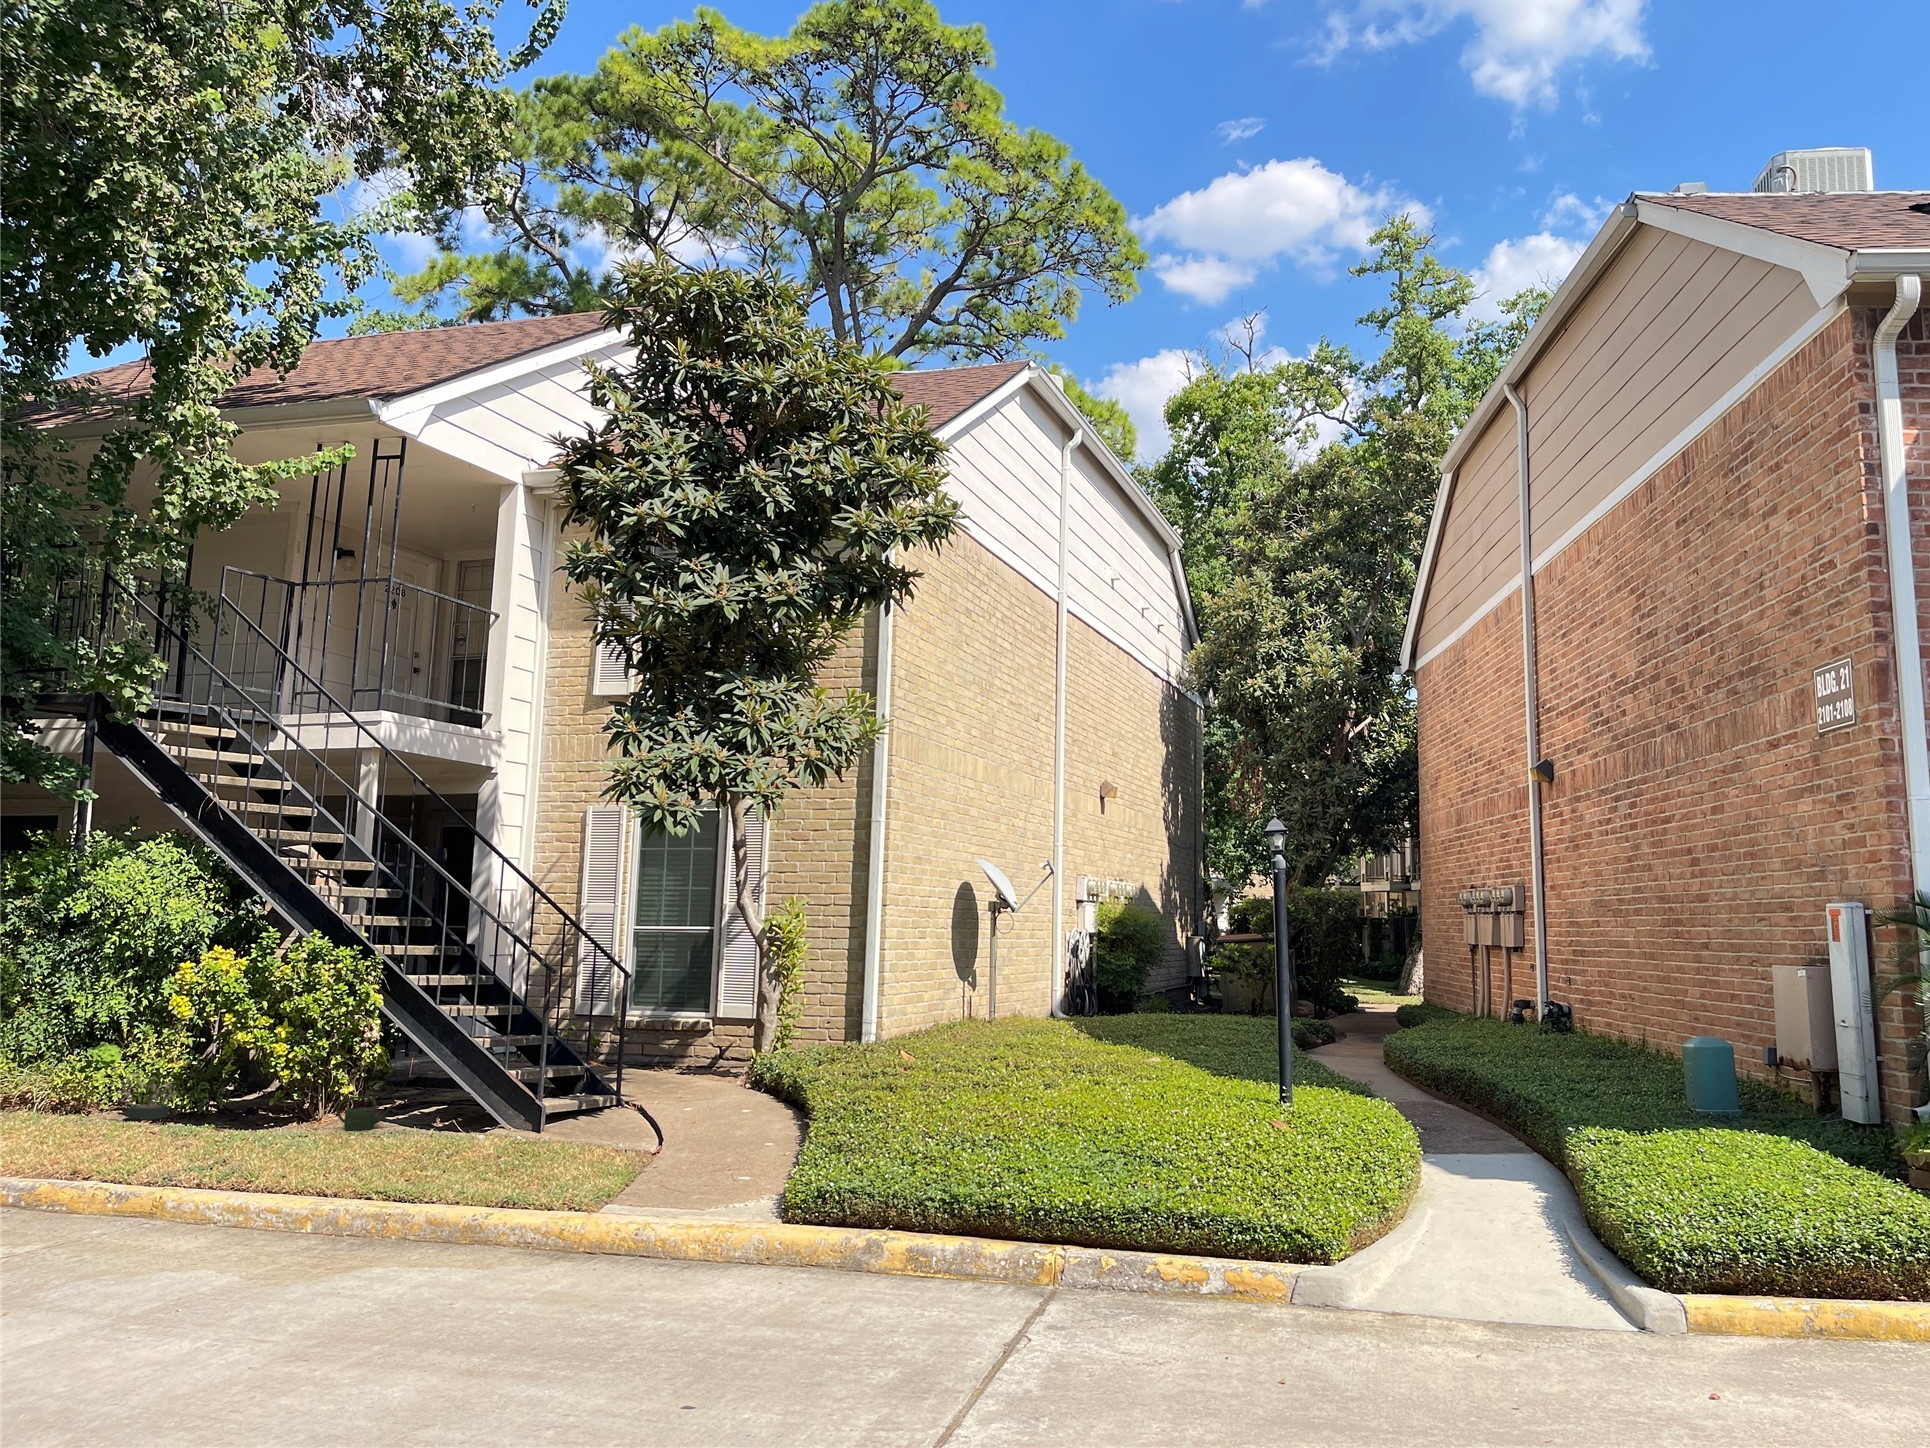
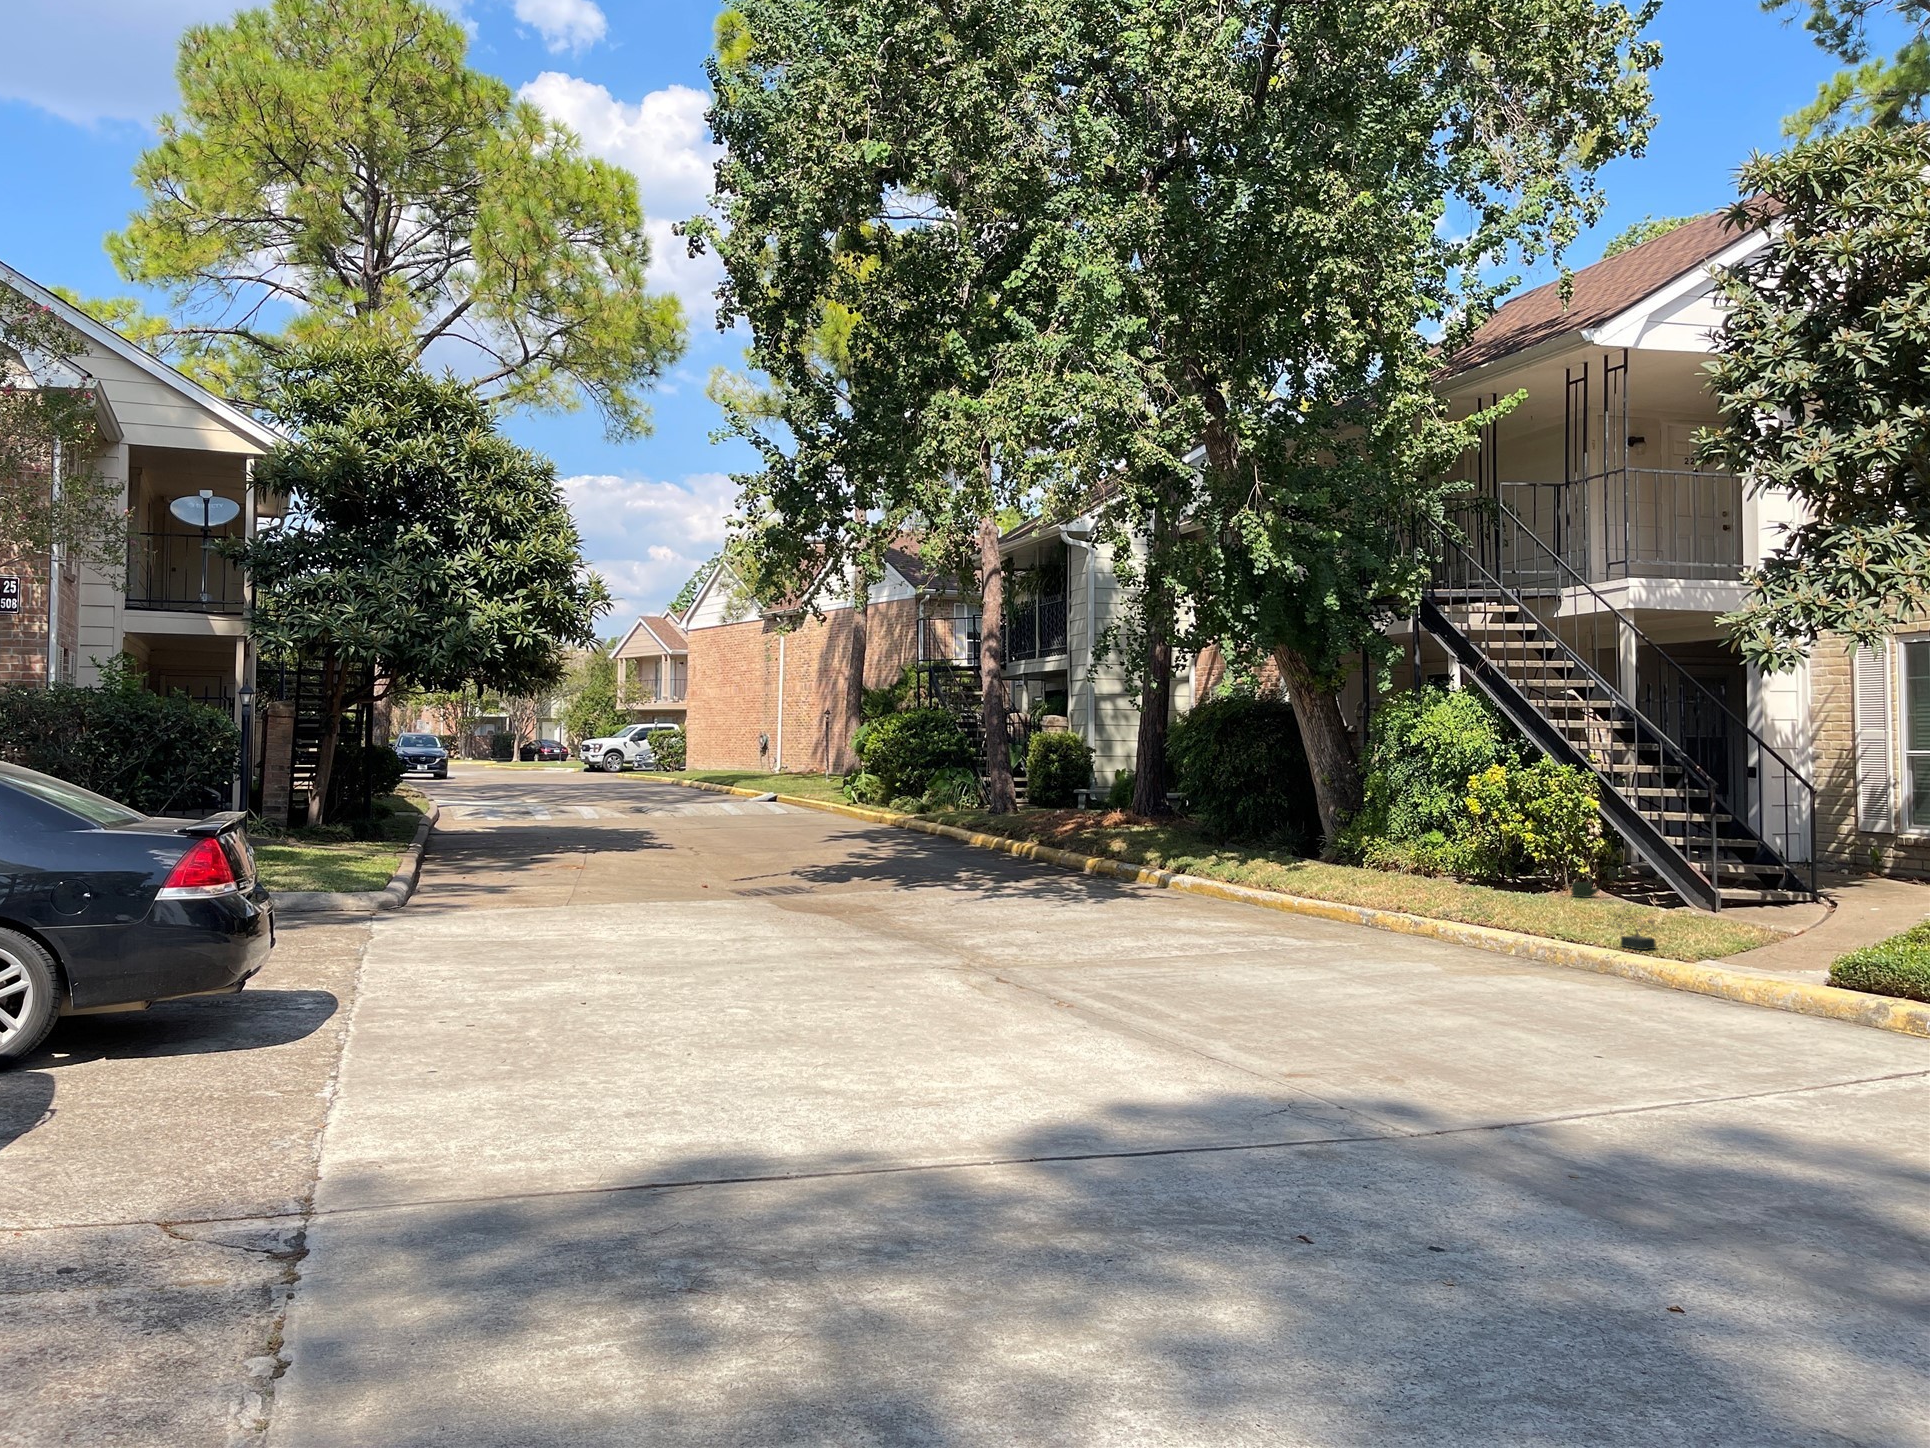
decorative plant: present [121,1073,176,1120] -> present [1614,908,1656,950]

